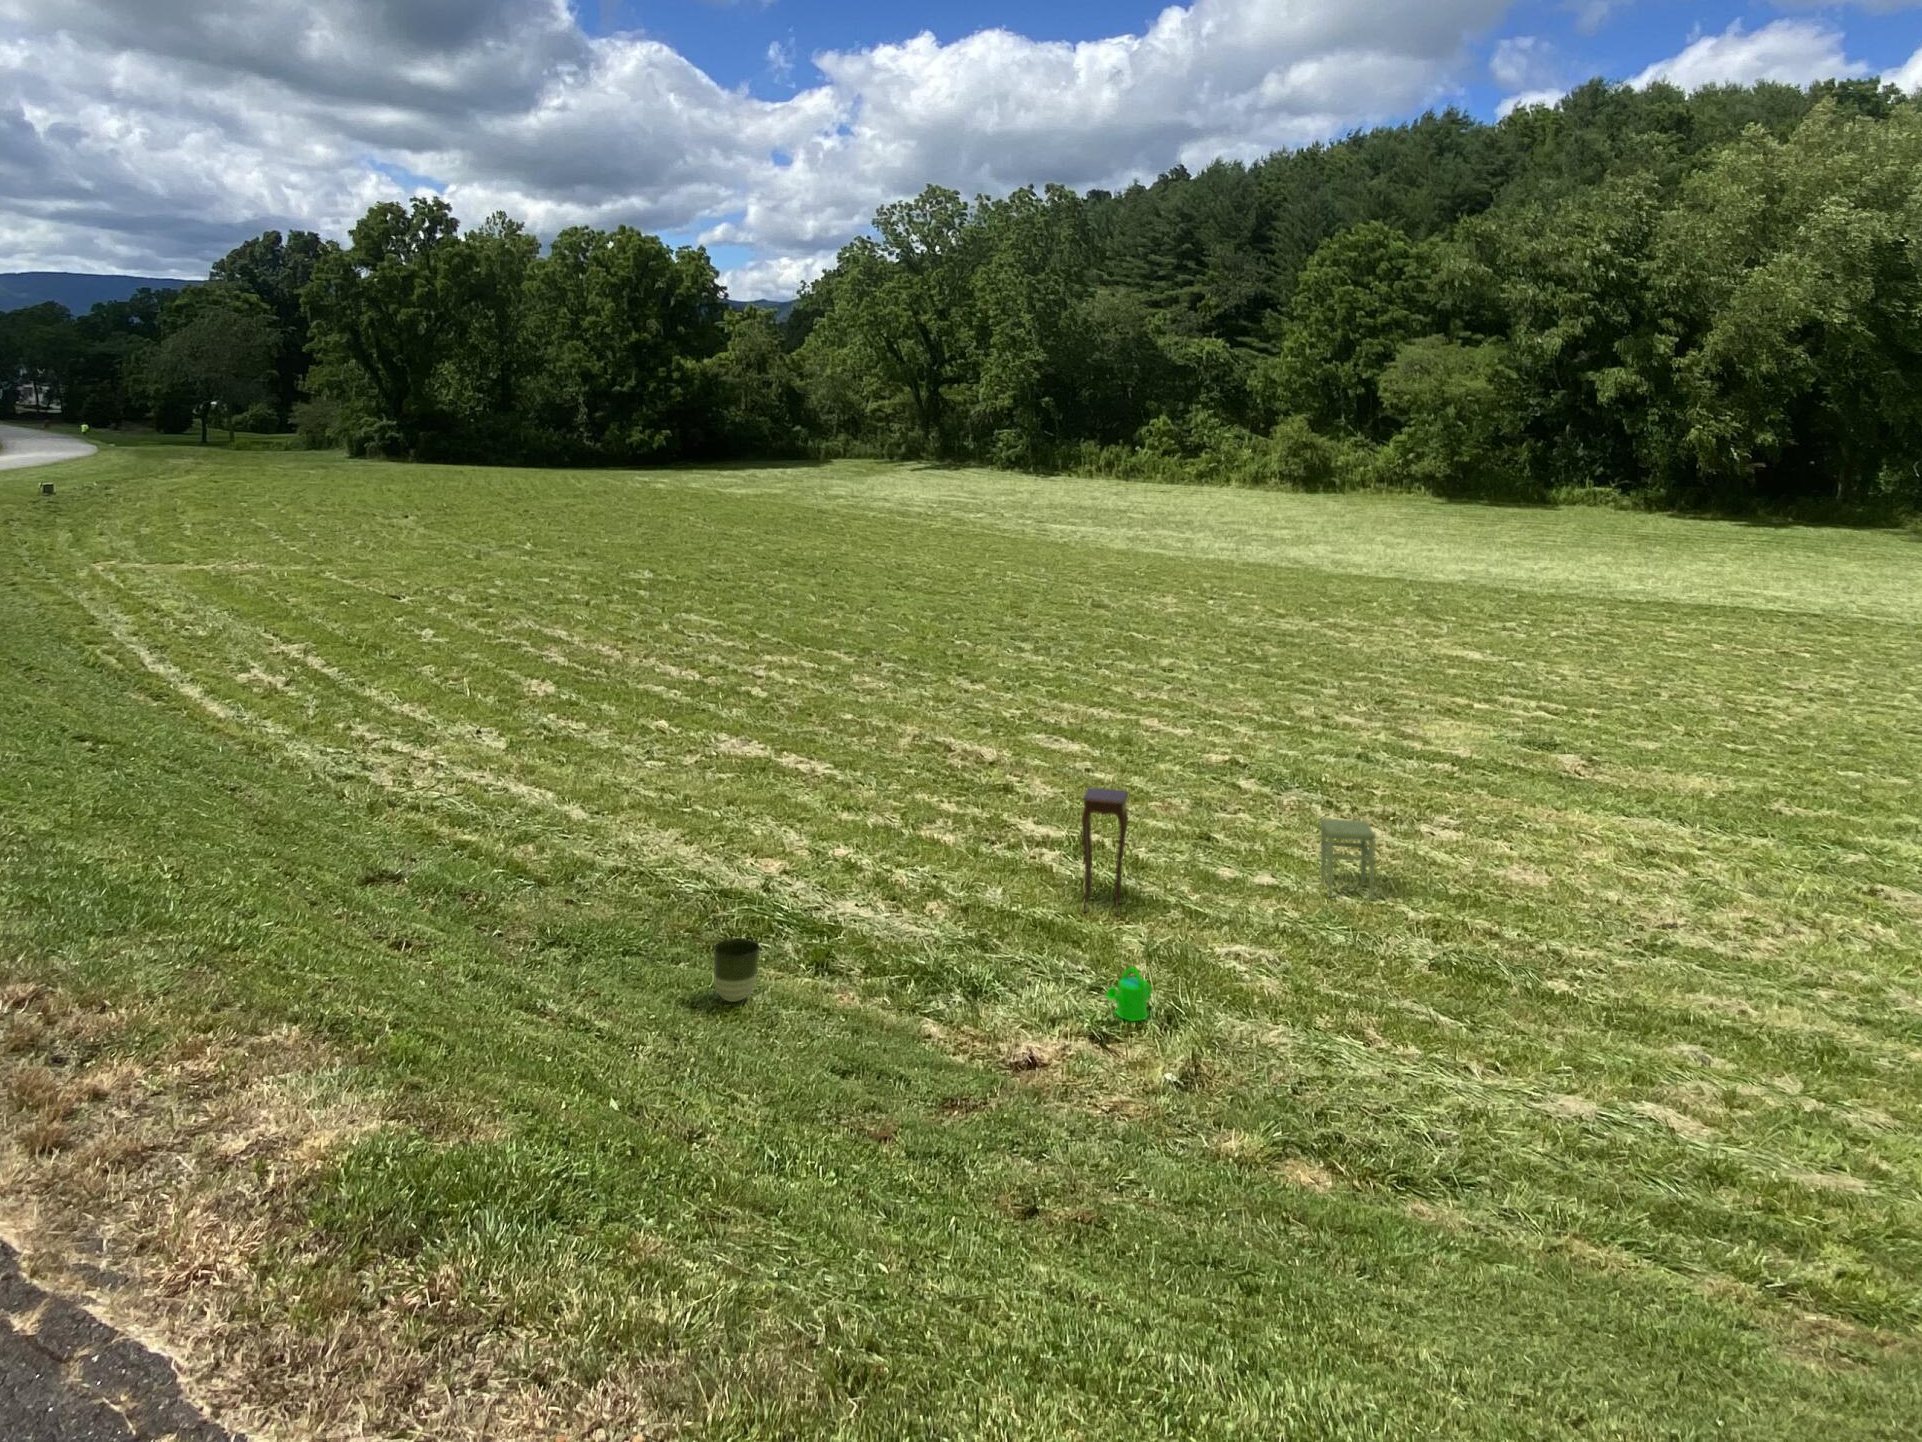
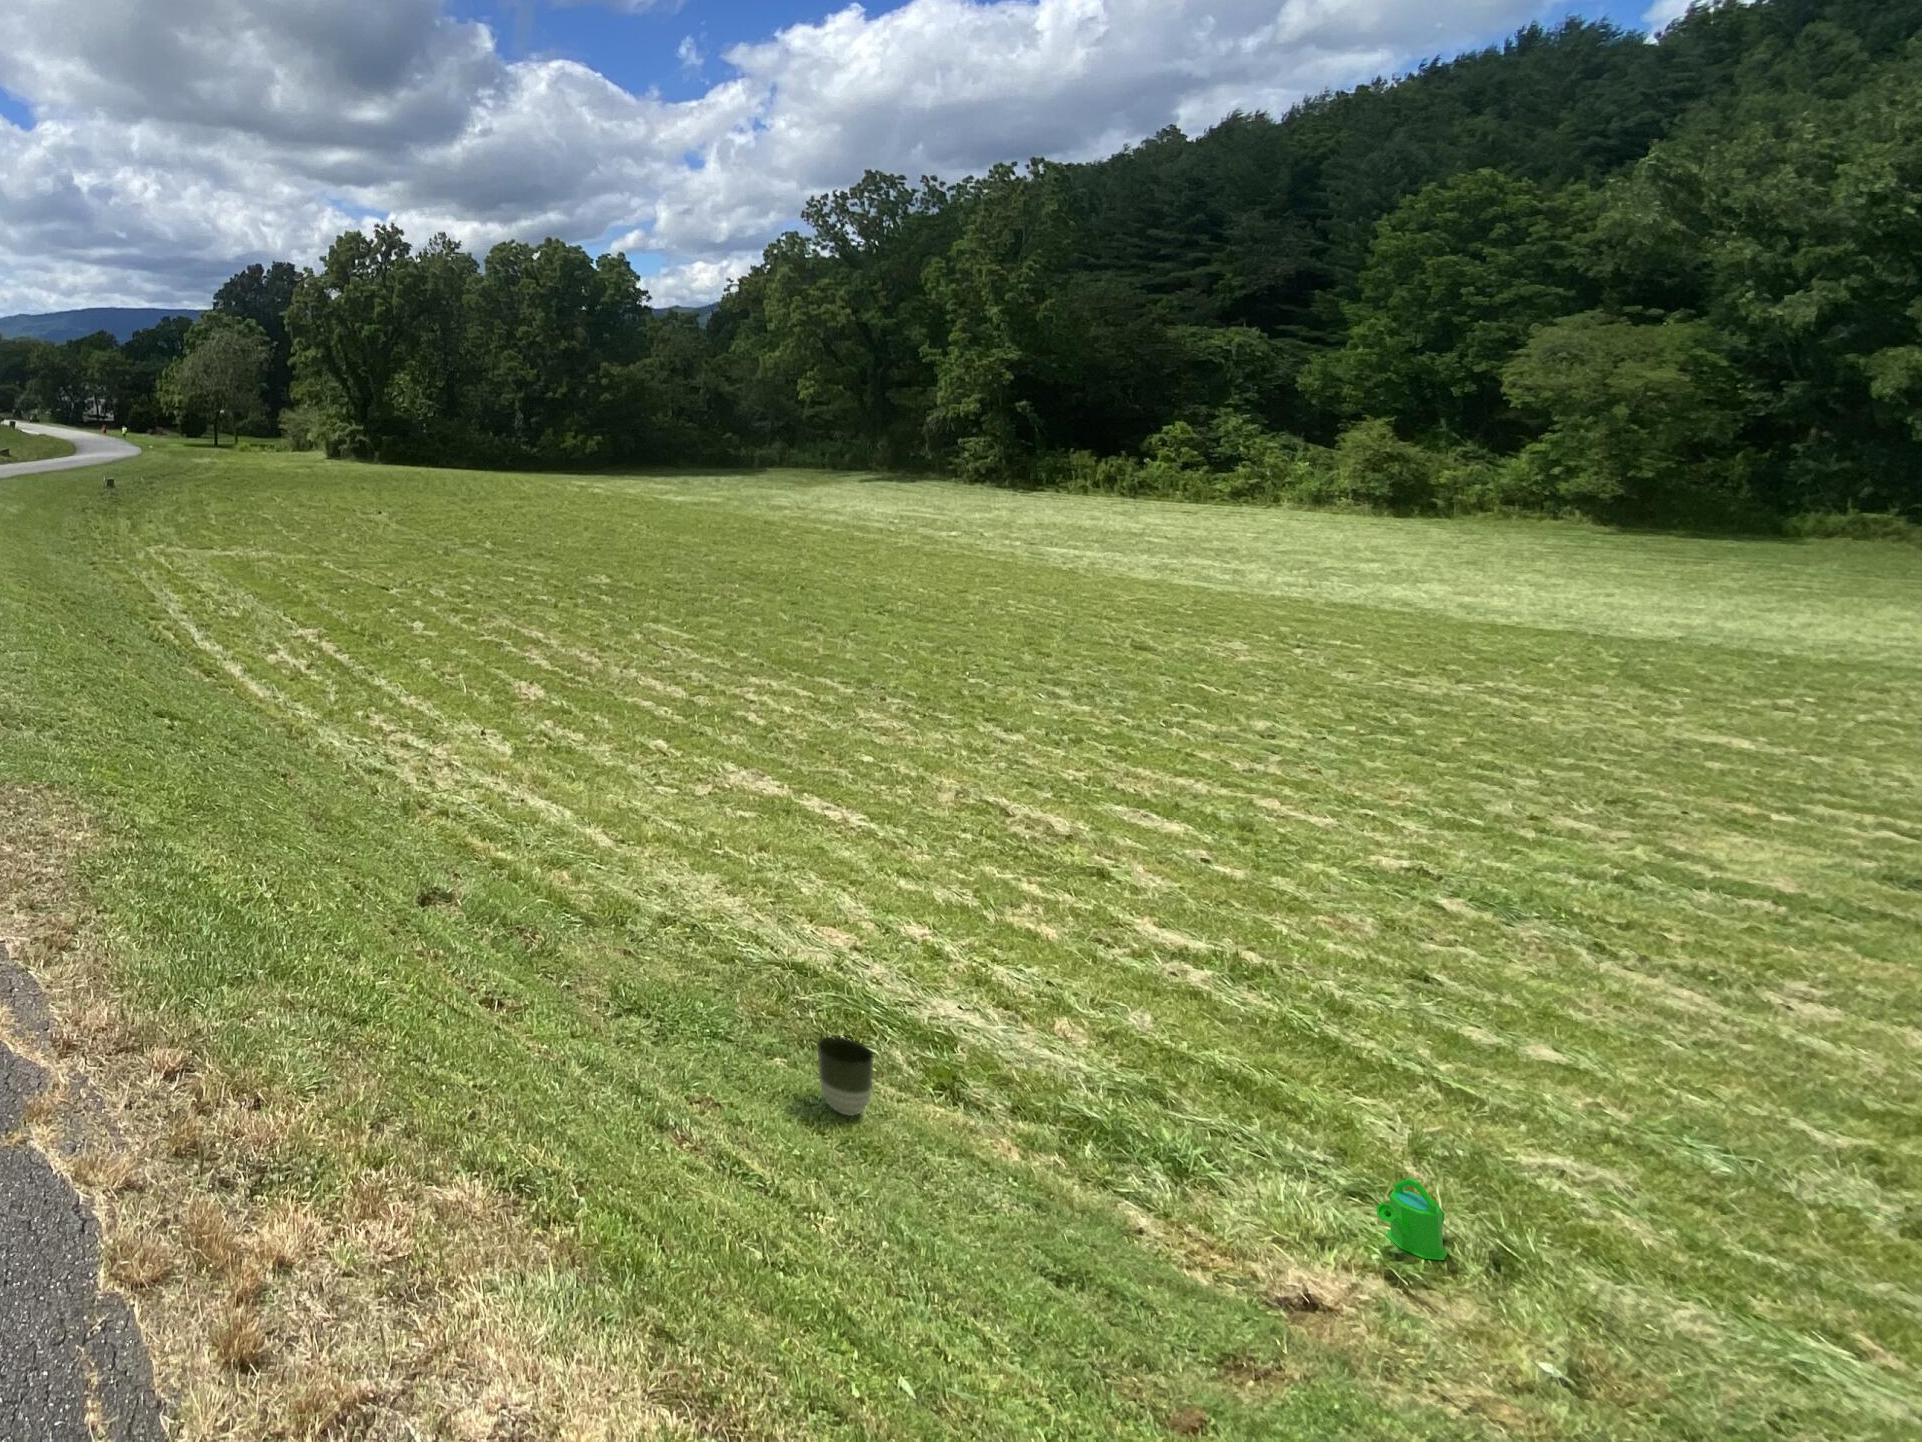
side table: present [1081,787,1128,916] -> none [1260,899,1333,1080]
stool: present [1320,818,1376,900] -> none [1639,987,1764,1126]

